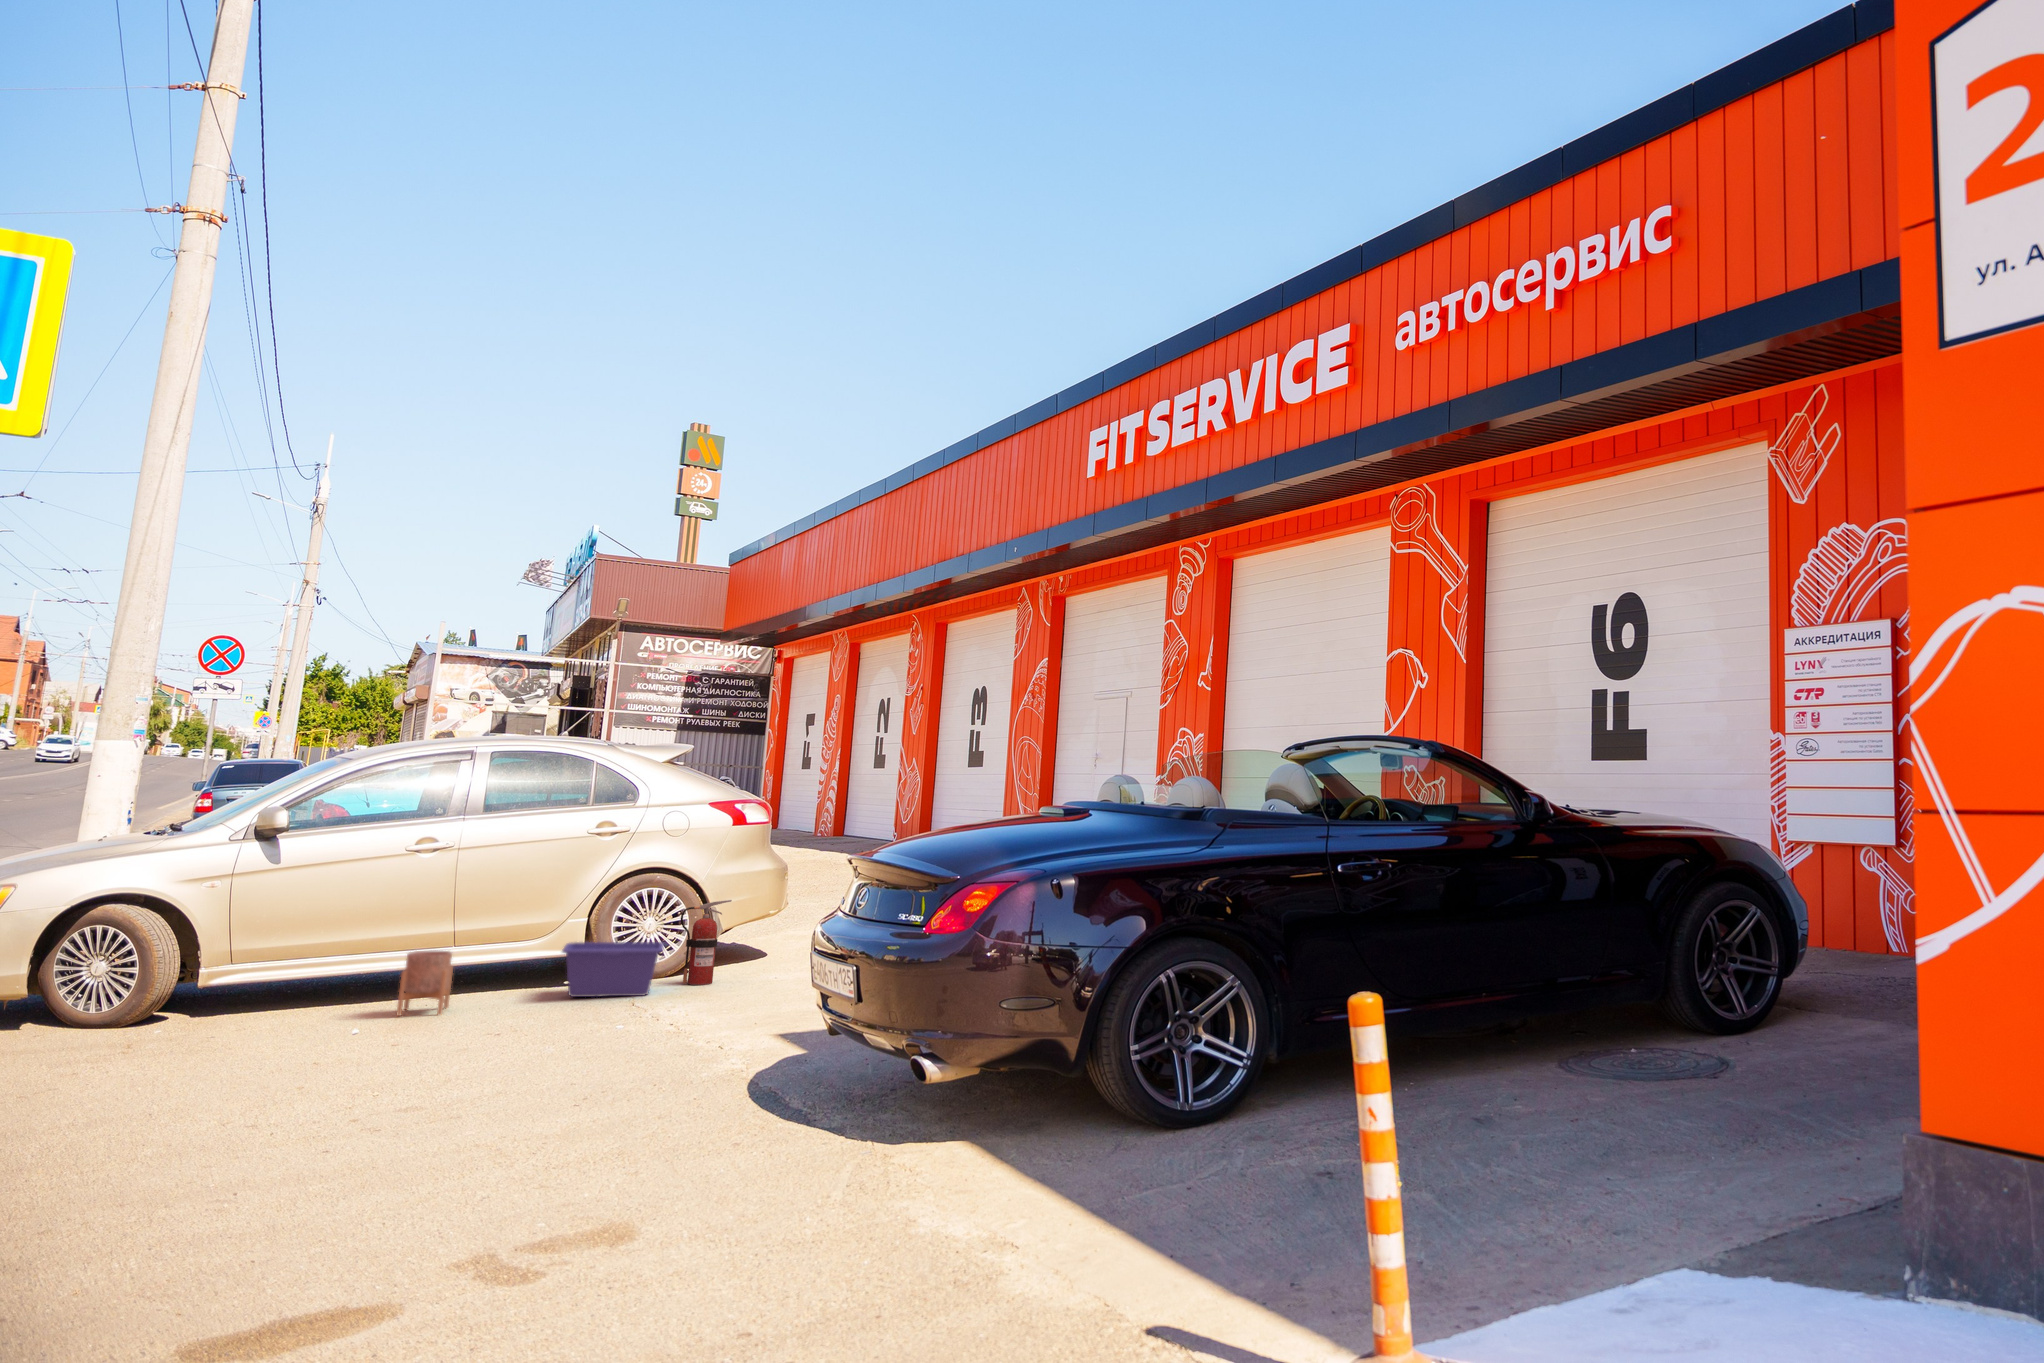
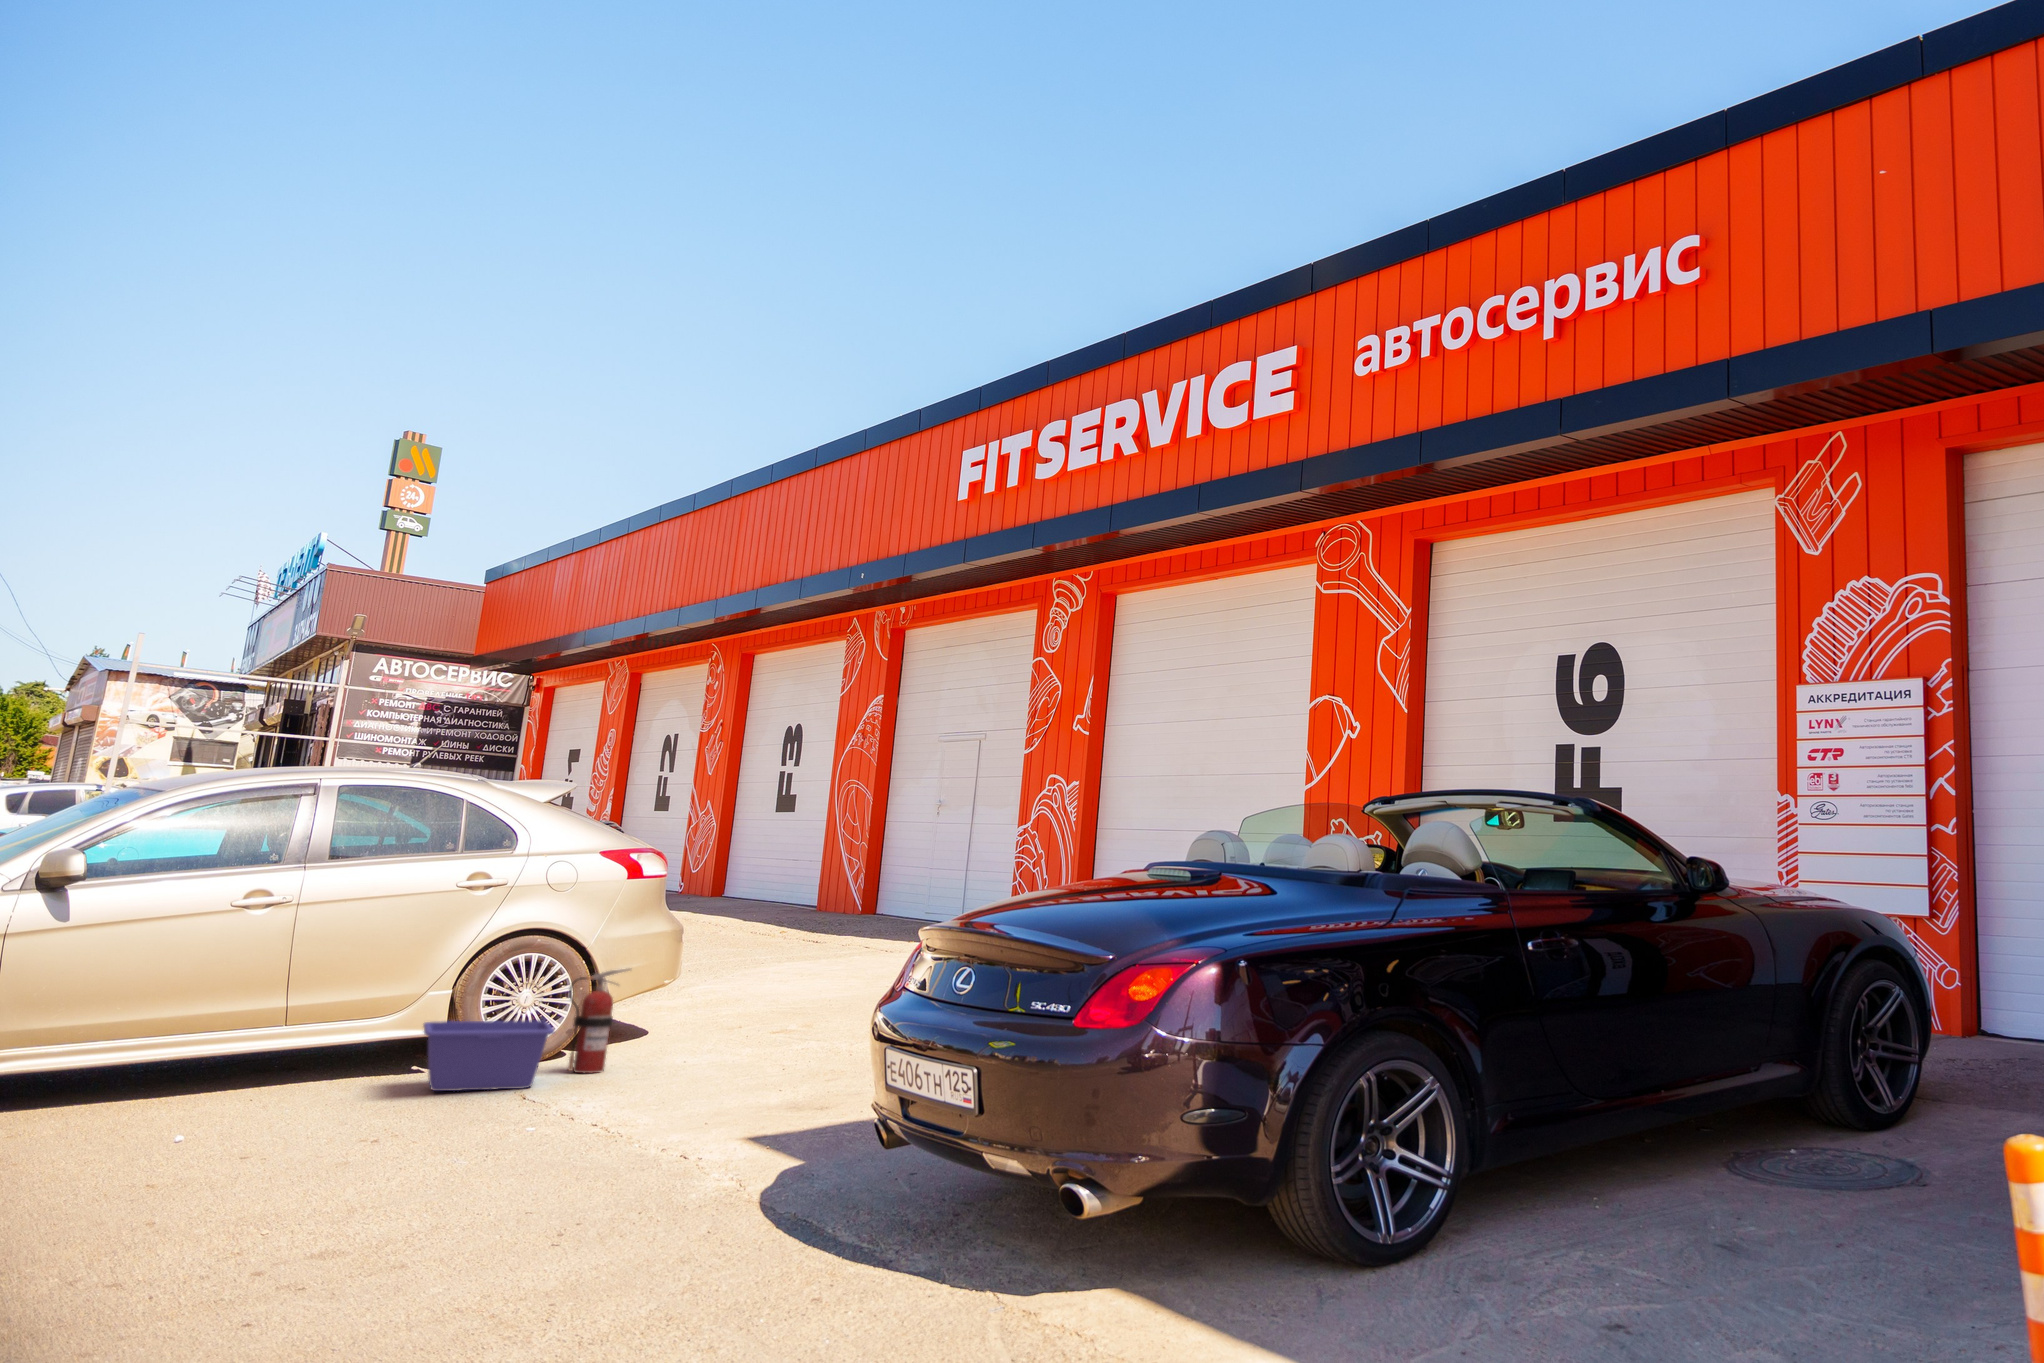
planter: present [397,950,453,1016] -> none [207,1034,284,1121]

